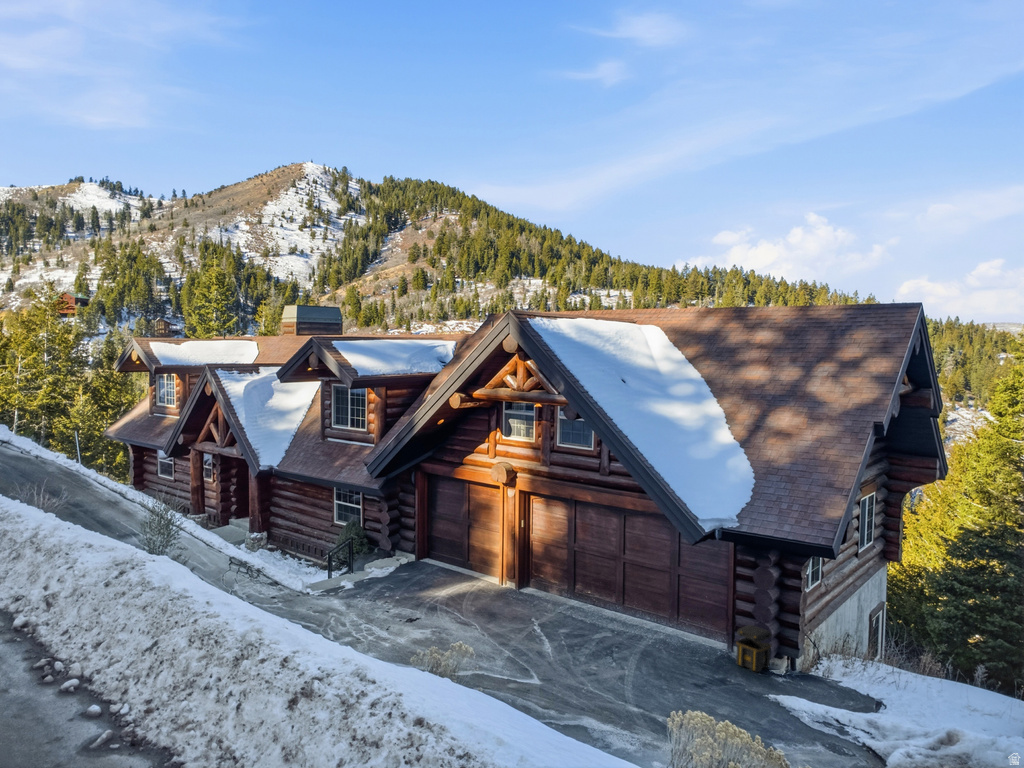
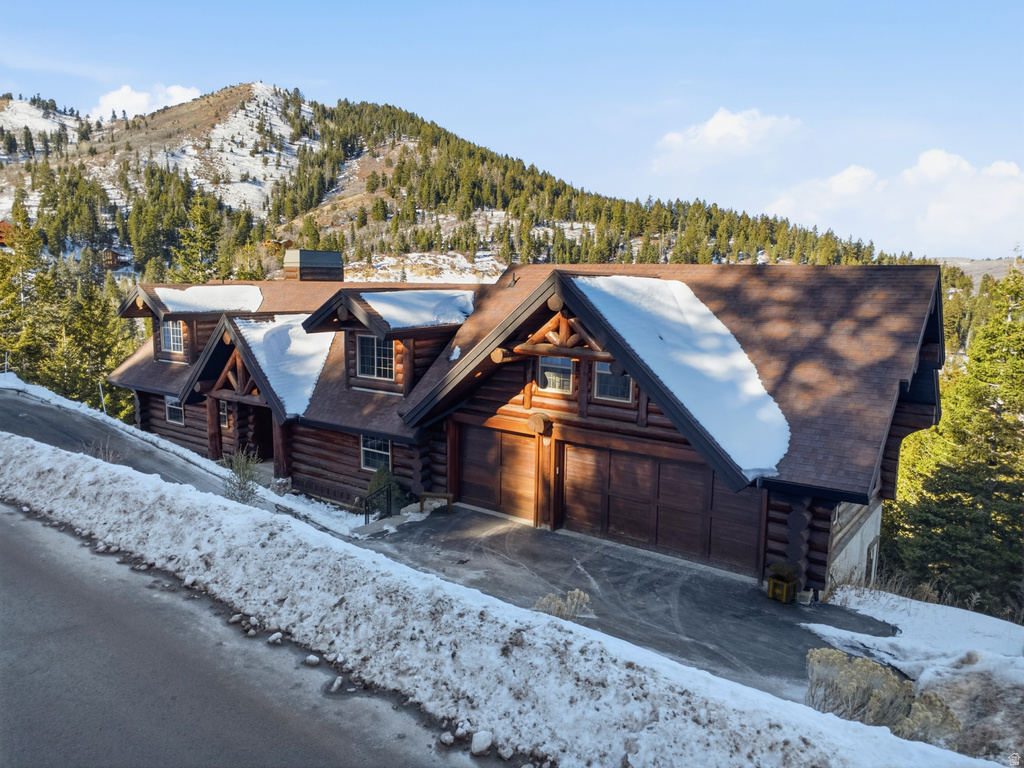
bench: none [384,547,421,571] -> present [420,492,453,514]

